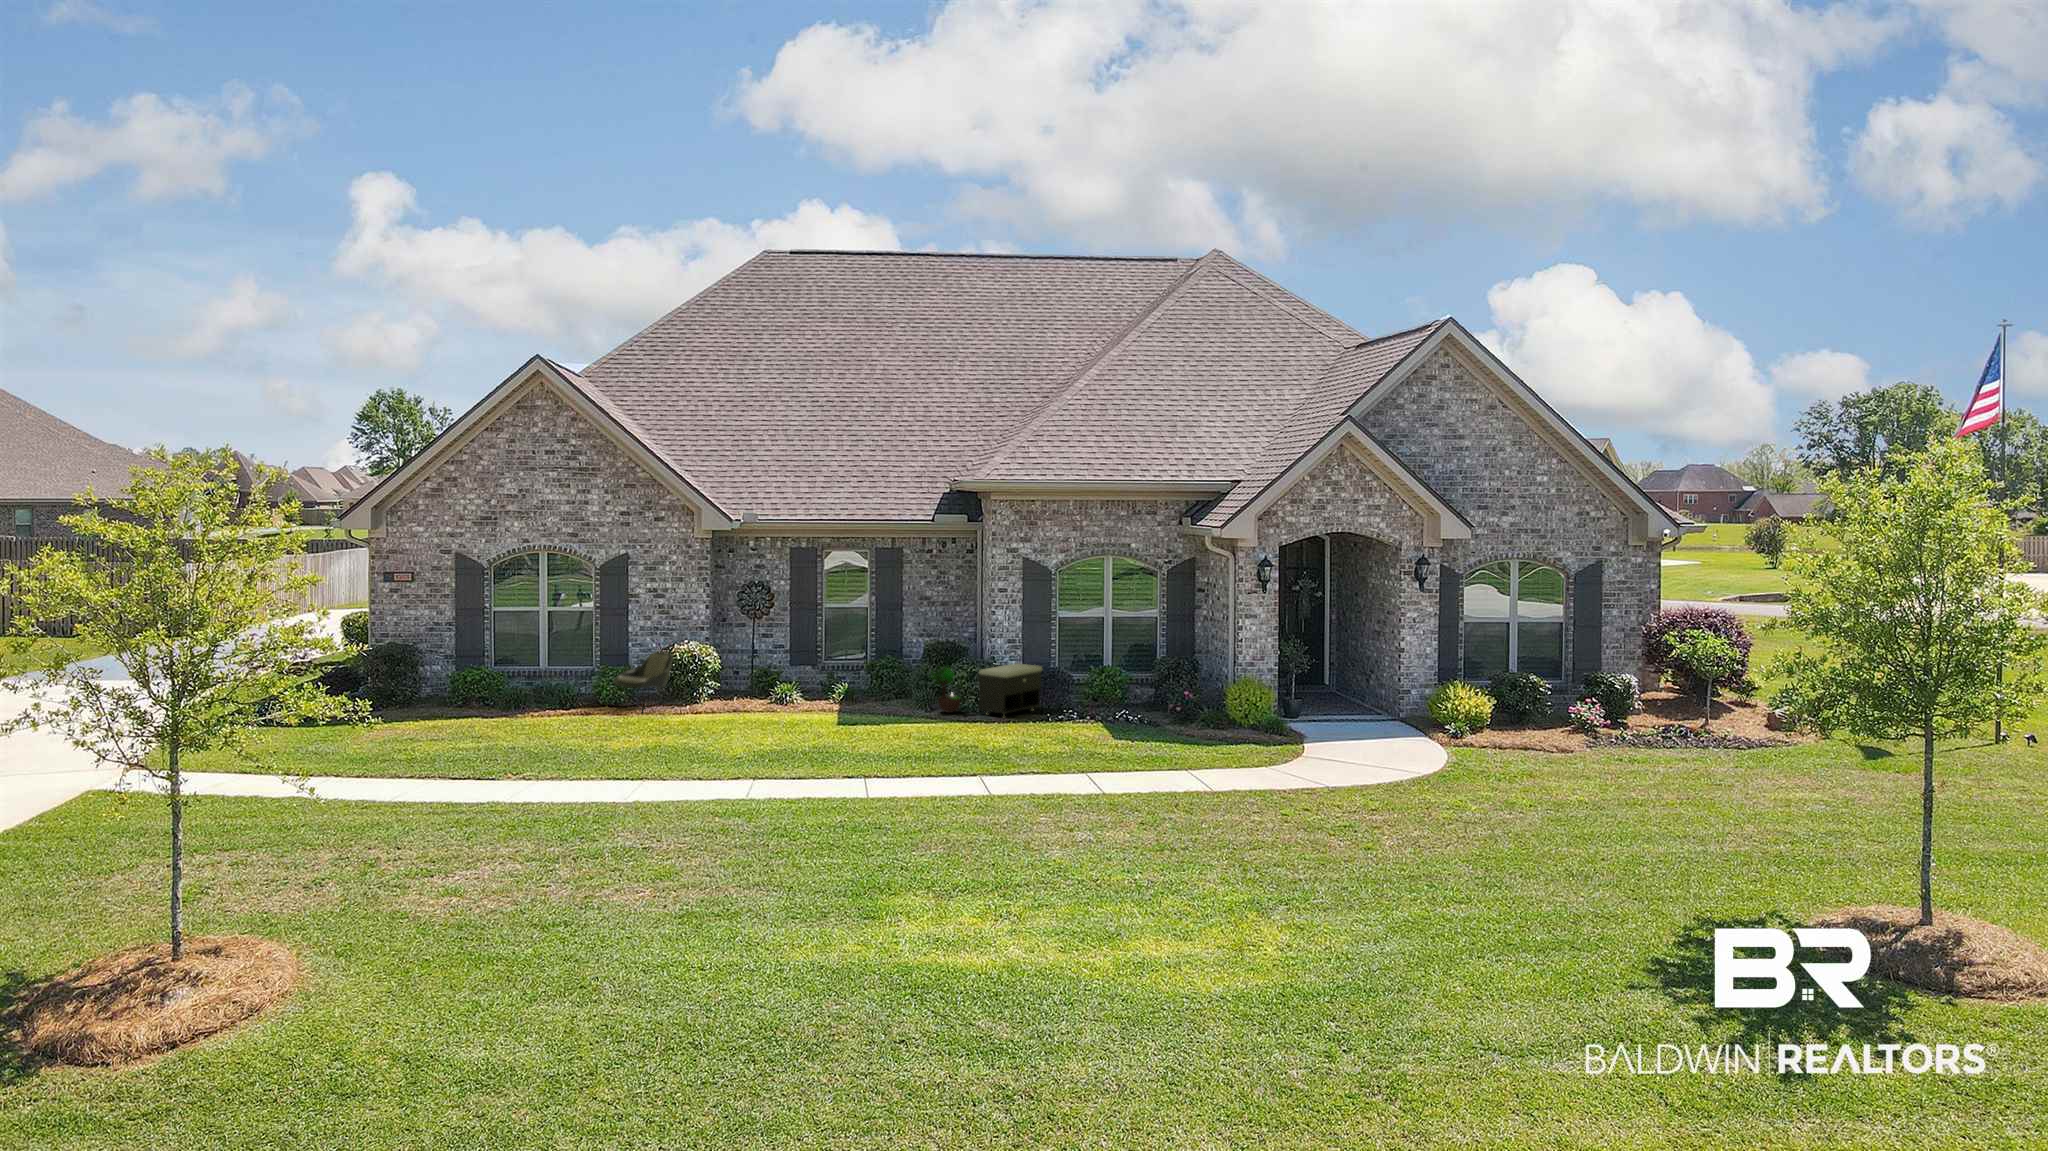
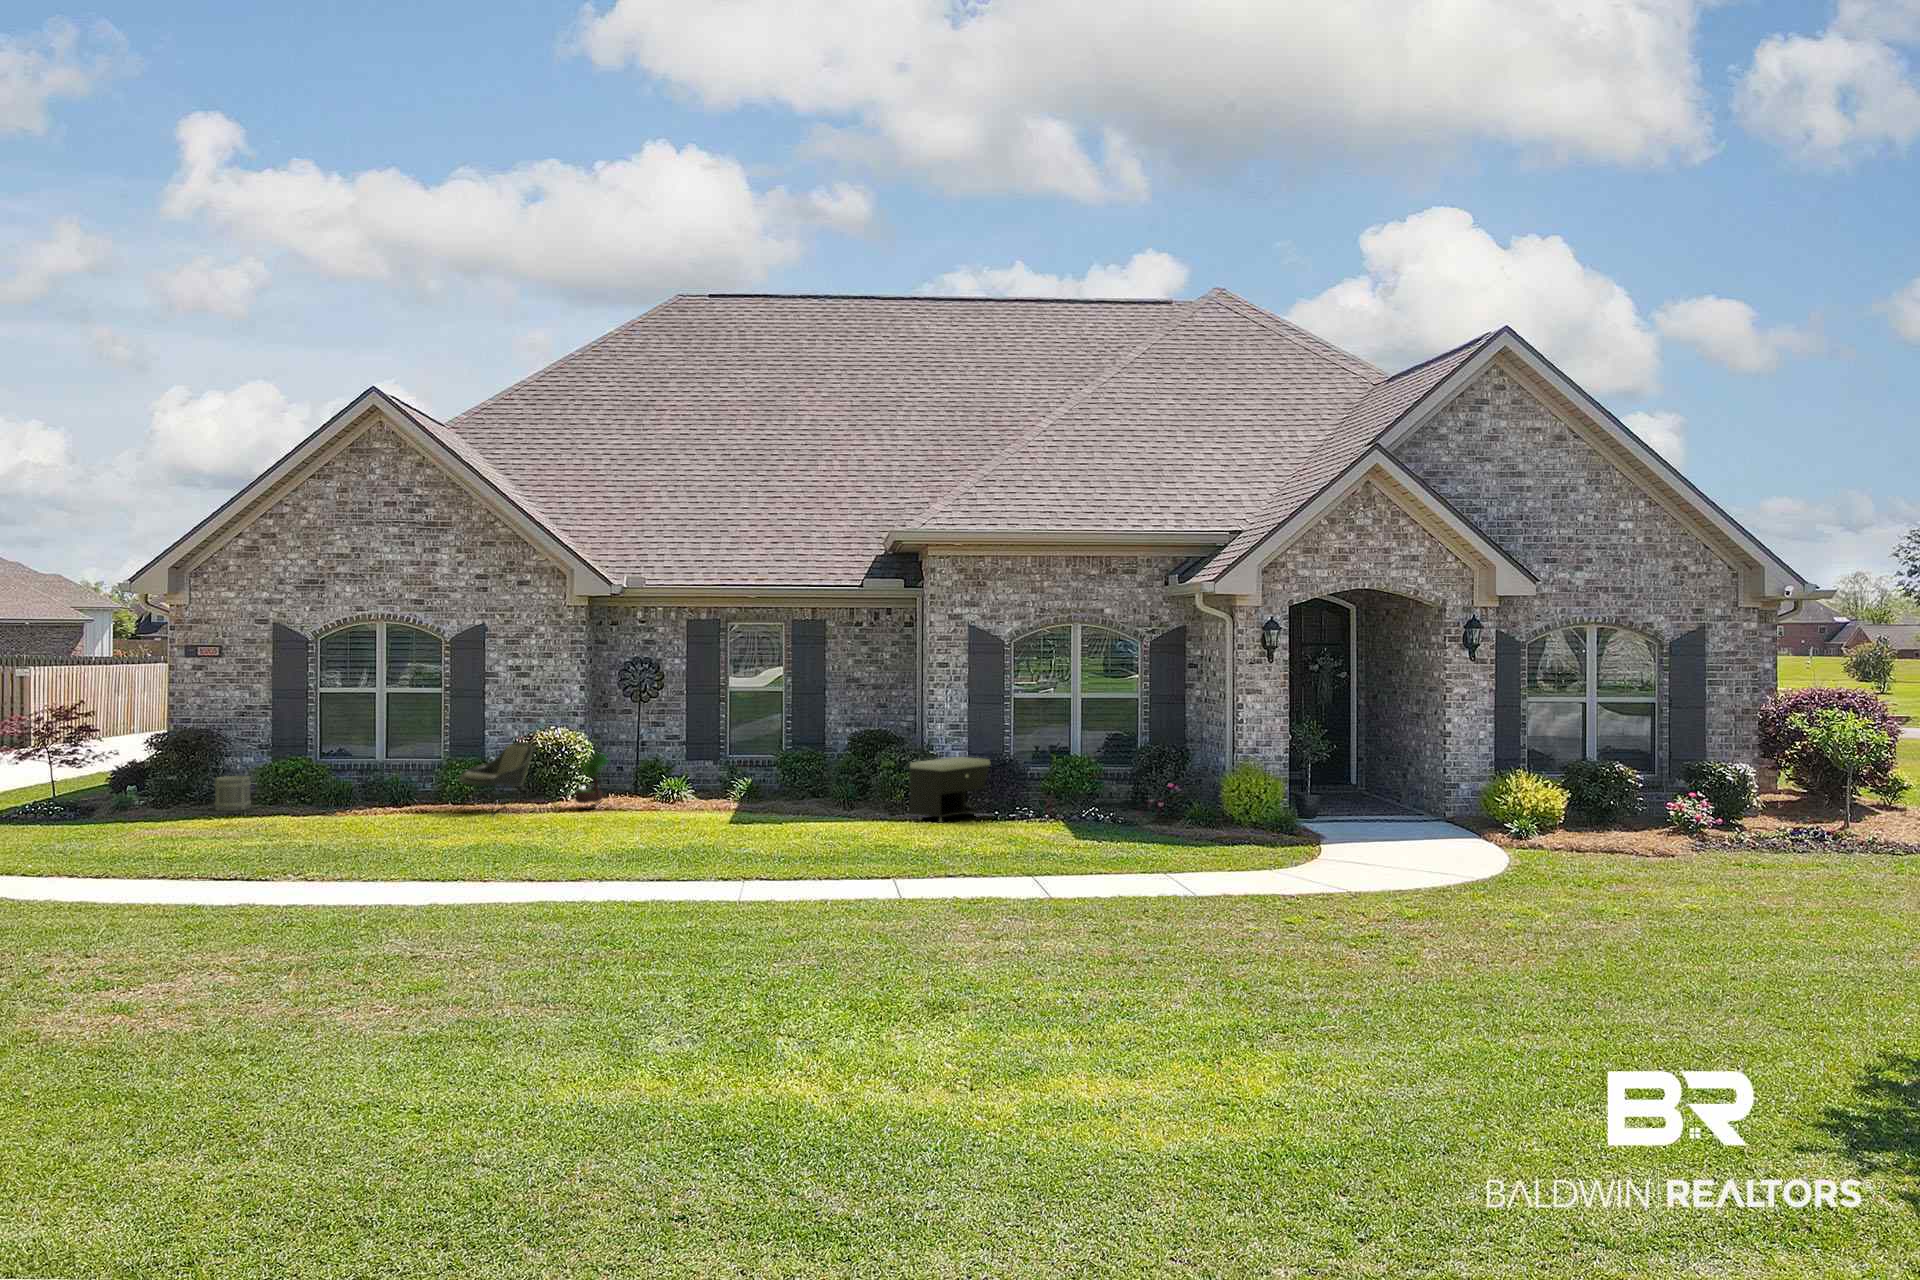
potted tree: present [929,667,960,713] -> present [574,751,608,809]
bucket: none [411,678,440,708] -> present [214,776,251,811]

